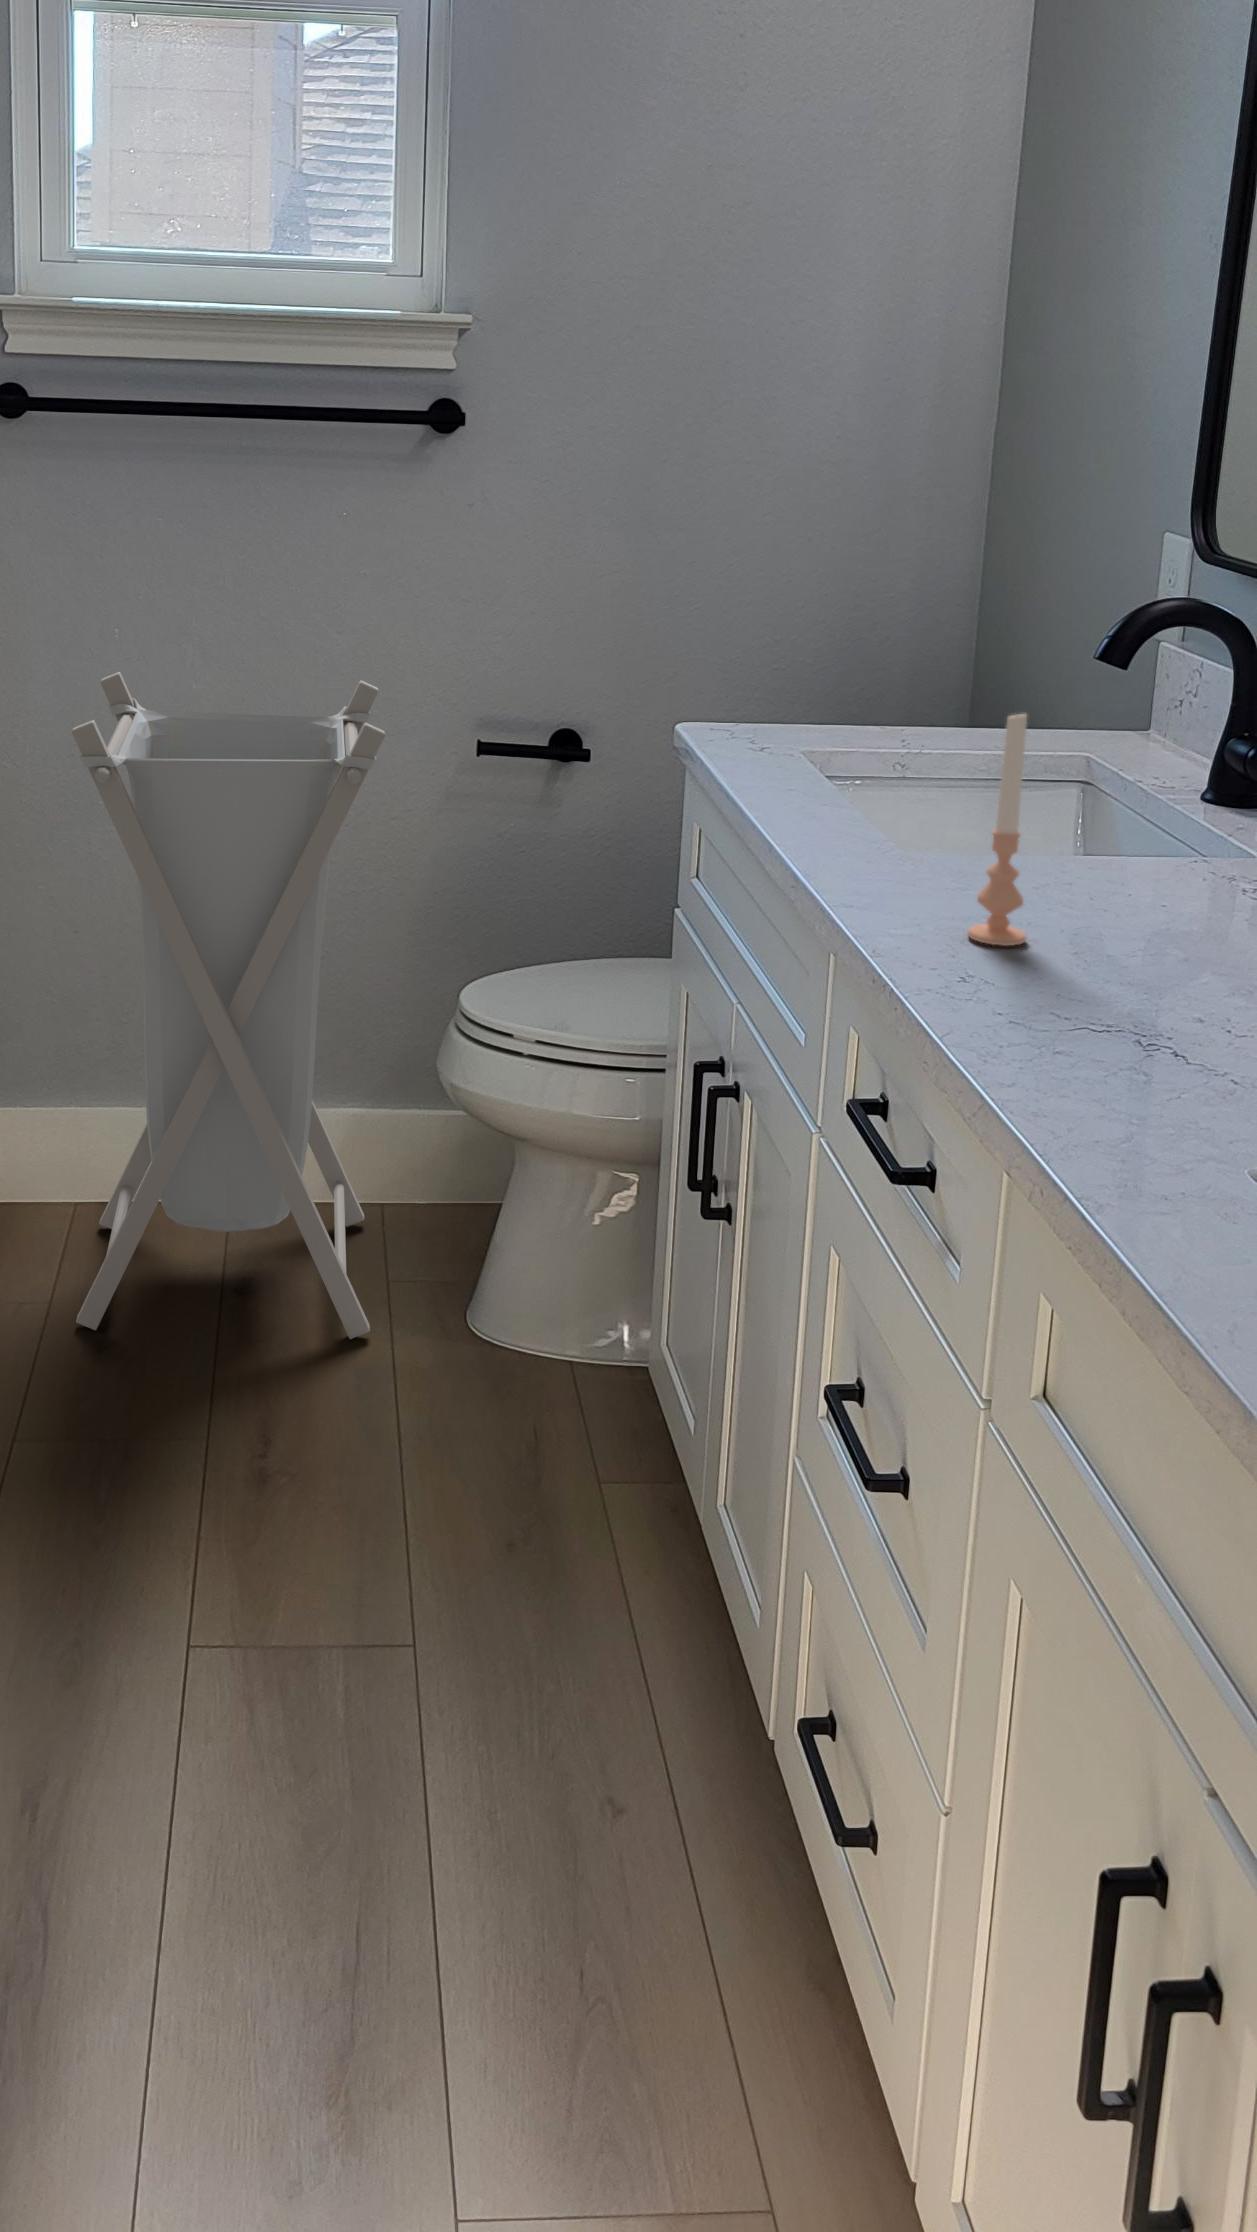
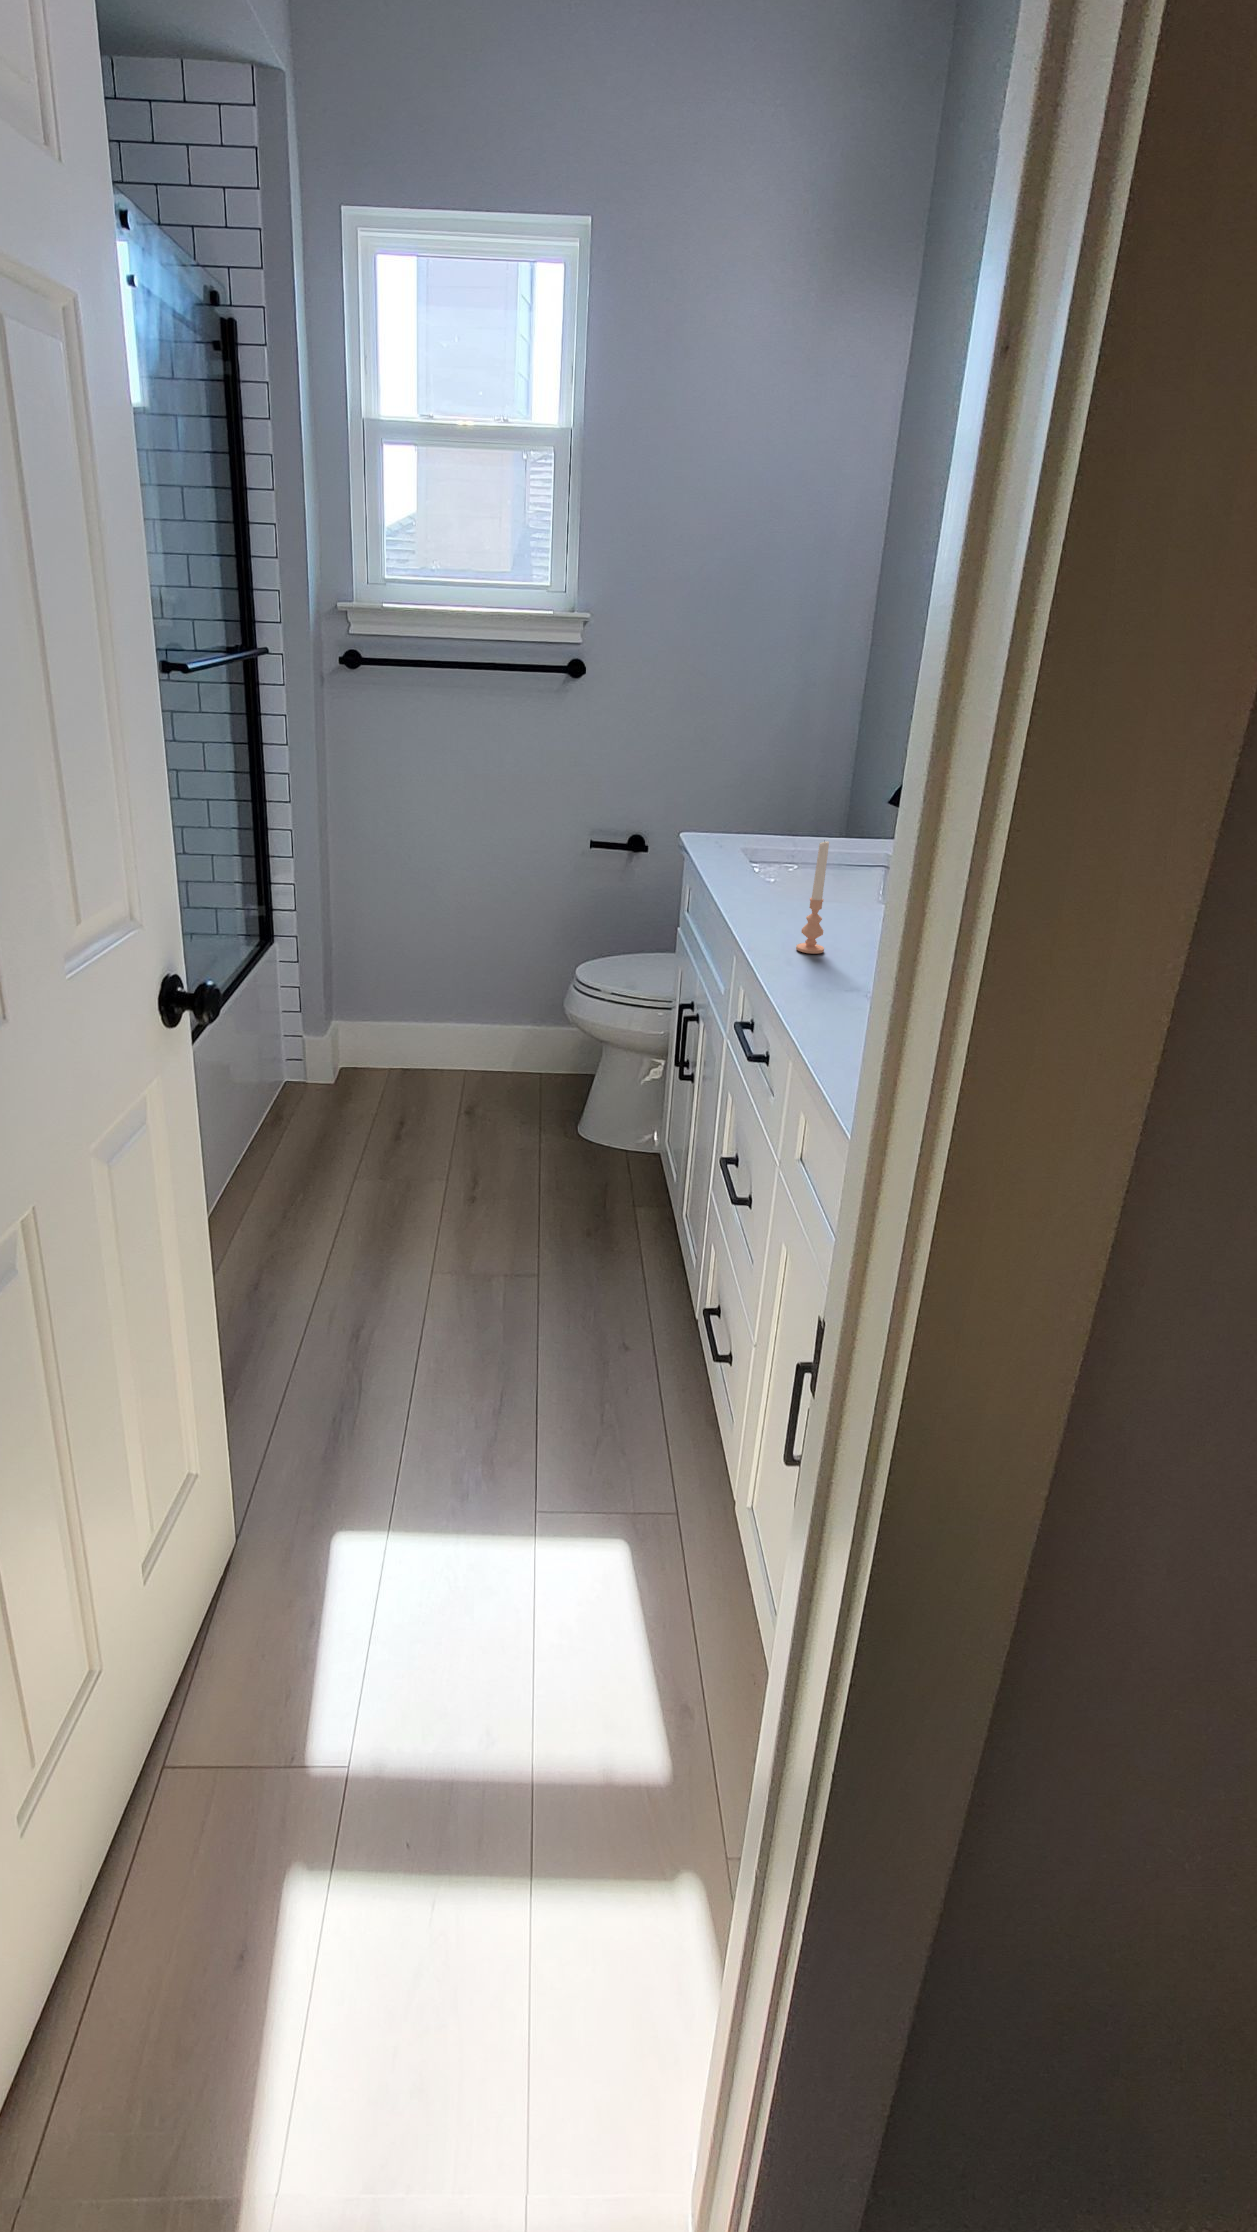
laundry hamper: present [72,672,385,1339] -> none [383,804,539,1135]

